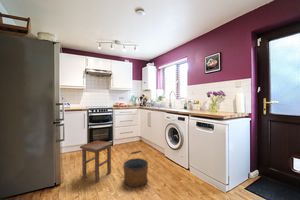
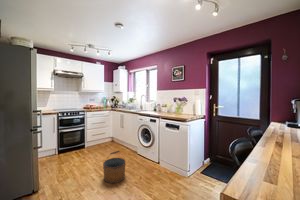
stool: present [80,140,113,182] -> none [58,144,91,184]

